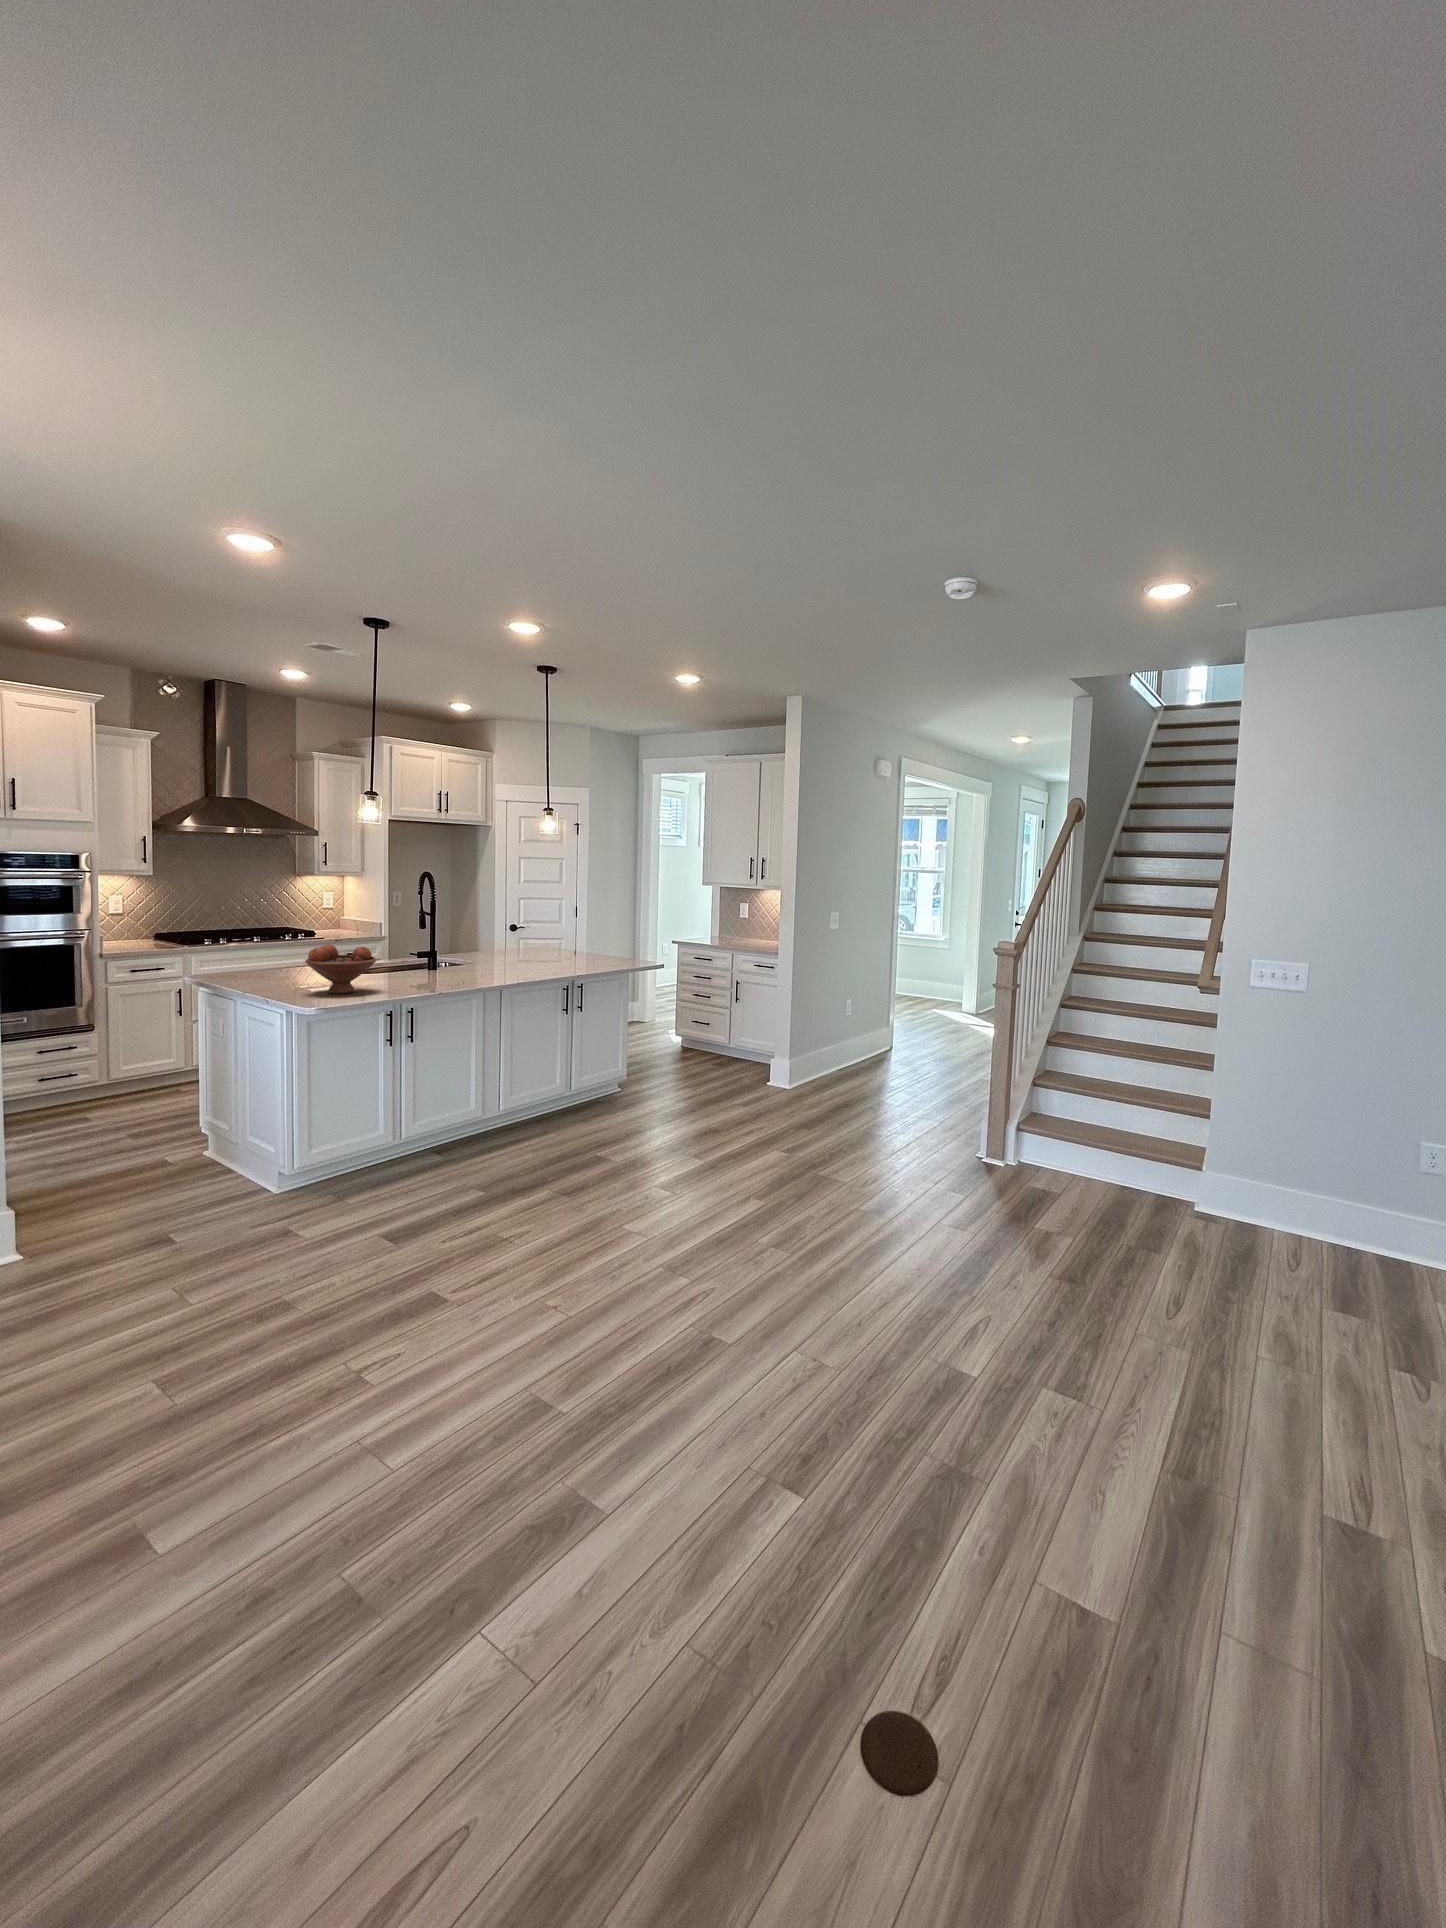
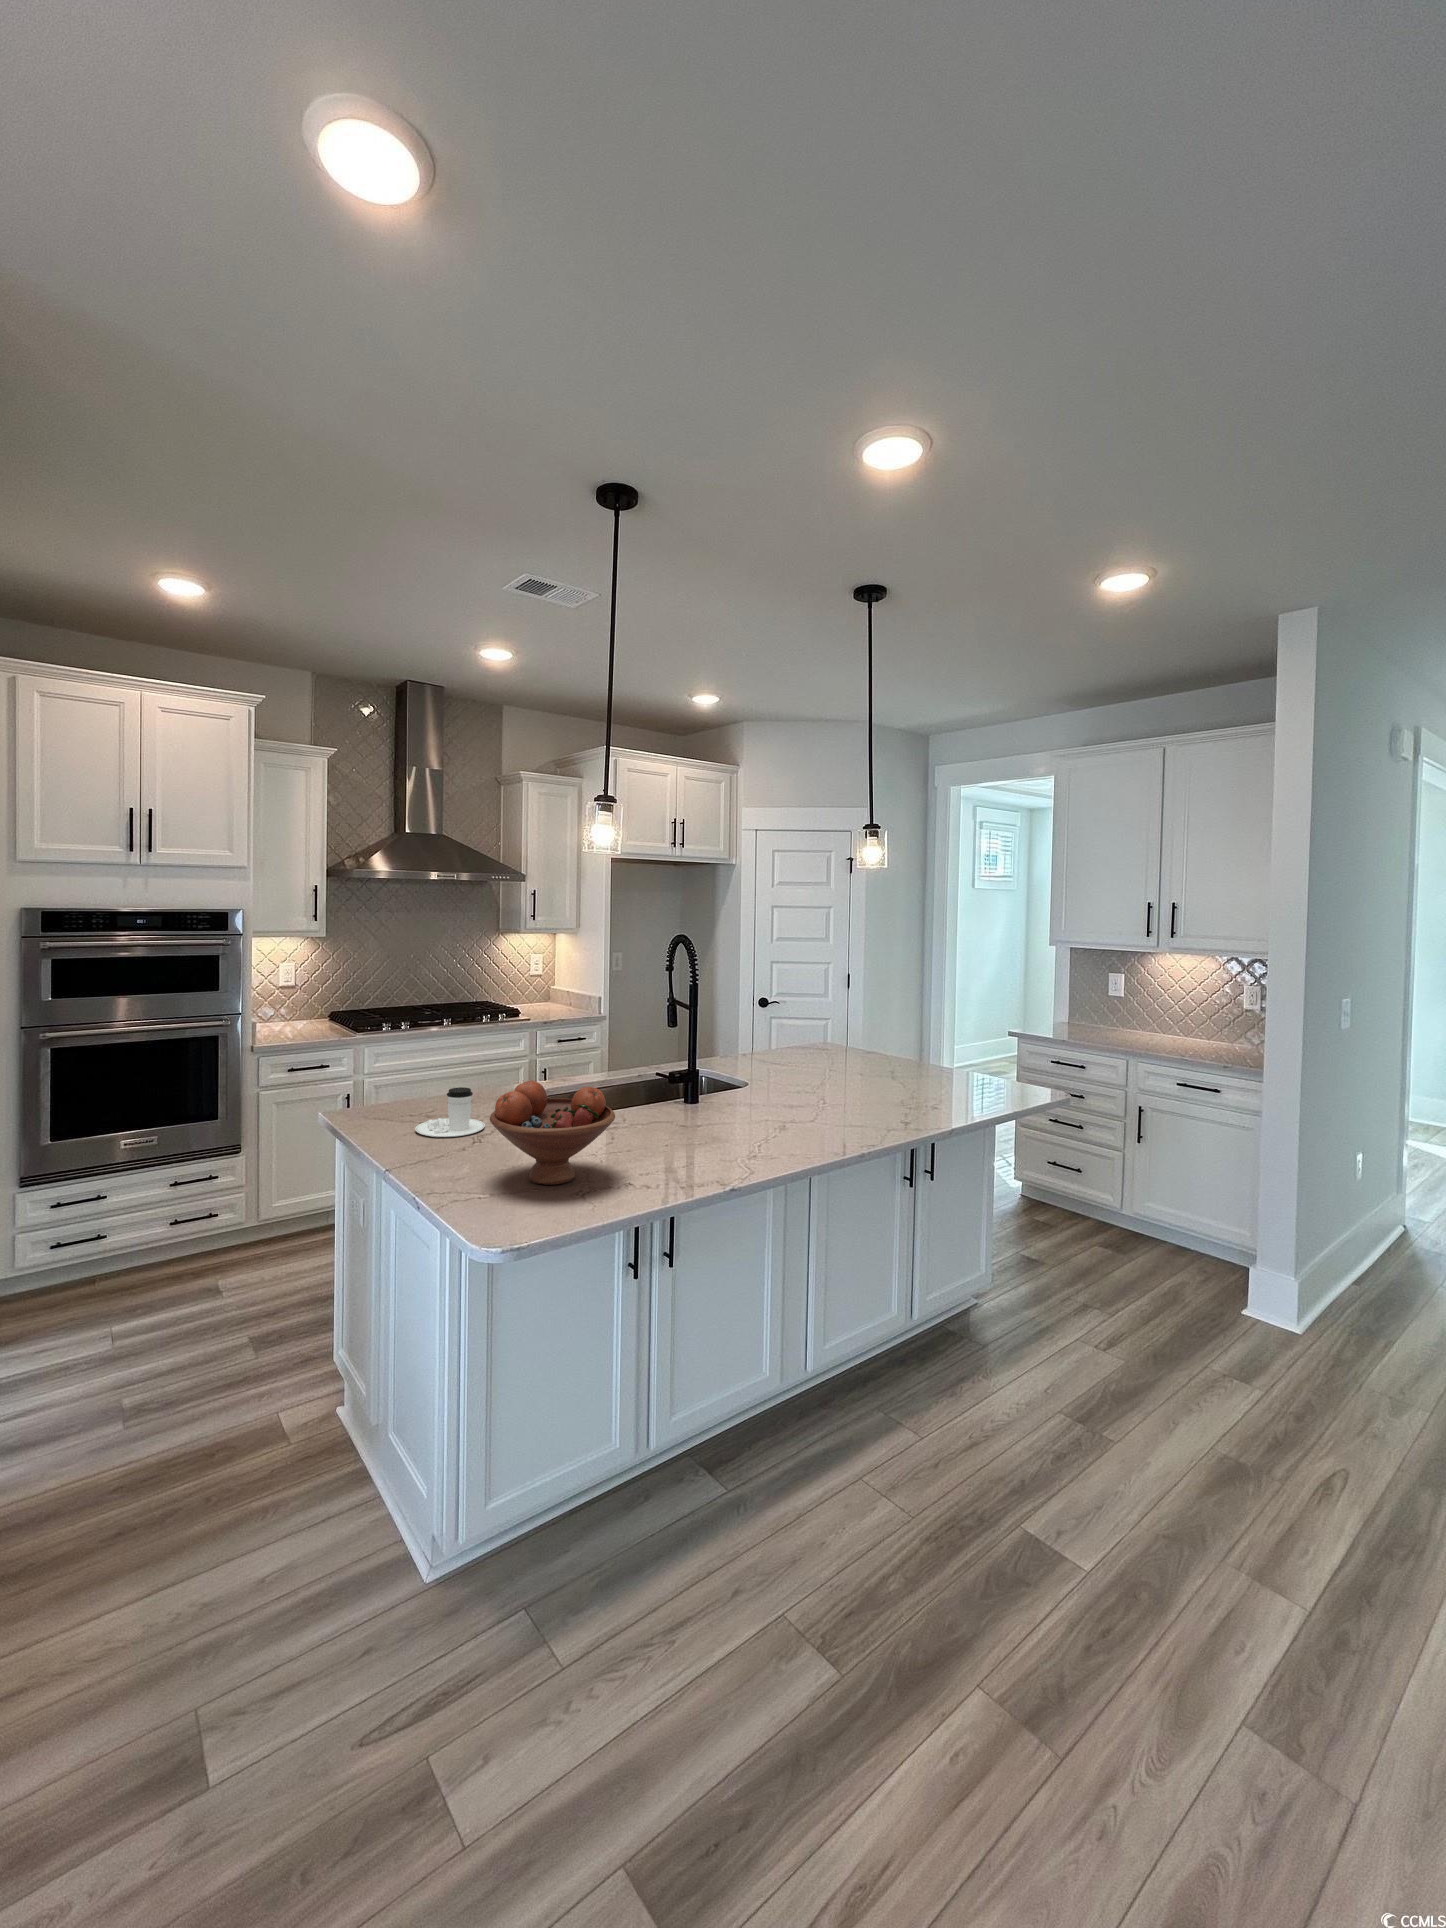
coffee cup: none [254,958,299,984] -> present [415,1087,485,1137]

